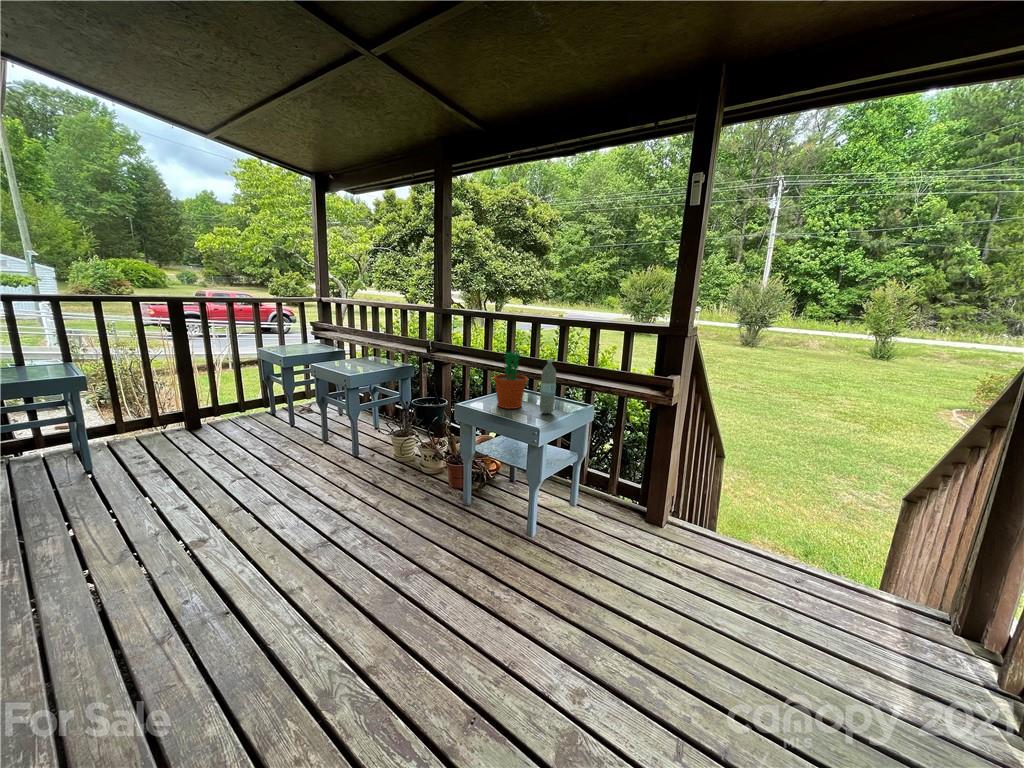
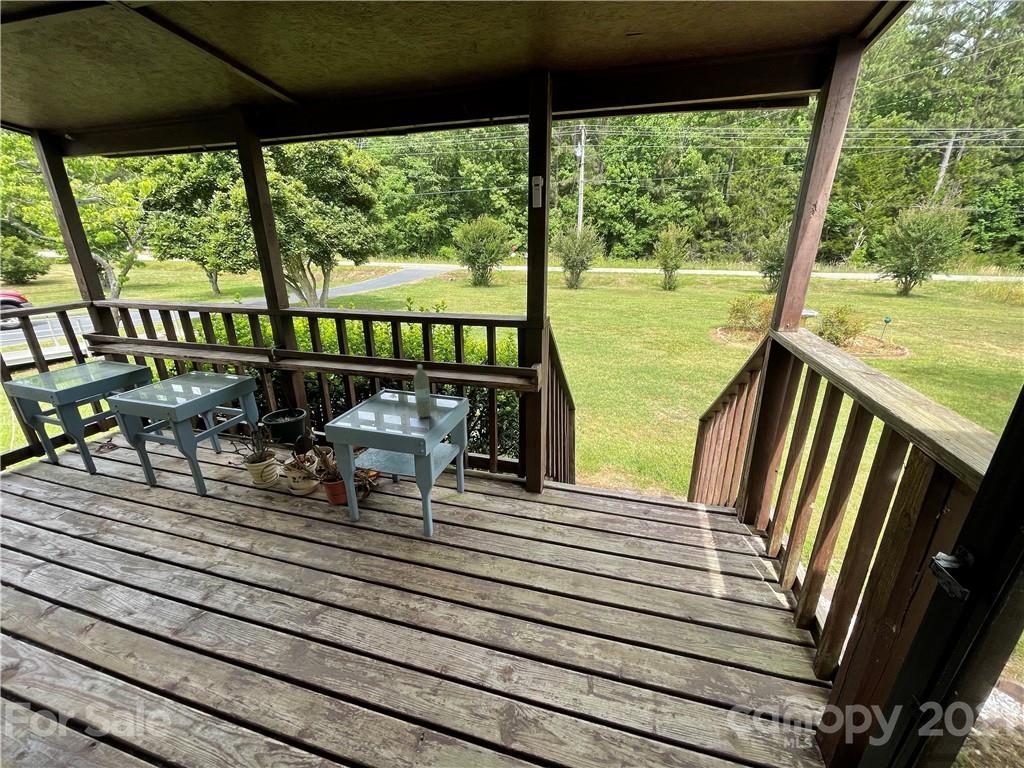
flower pot: present [494,351,528,409] -> none [362,358,399,419]

